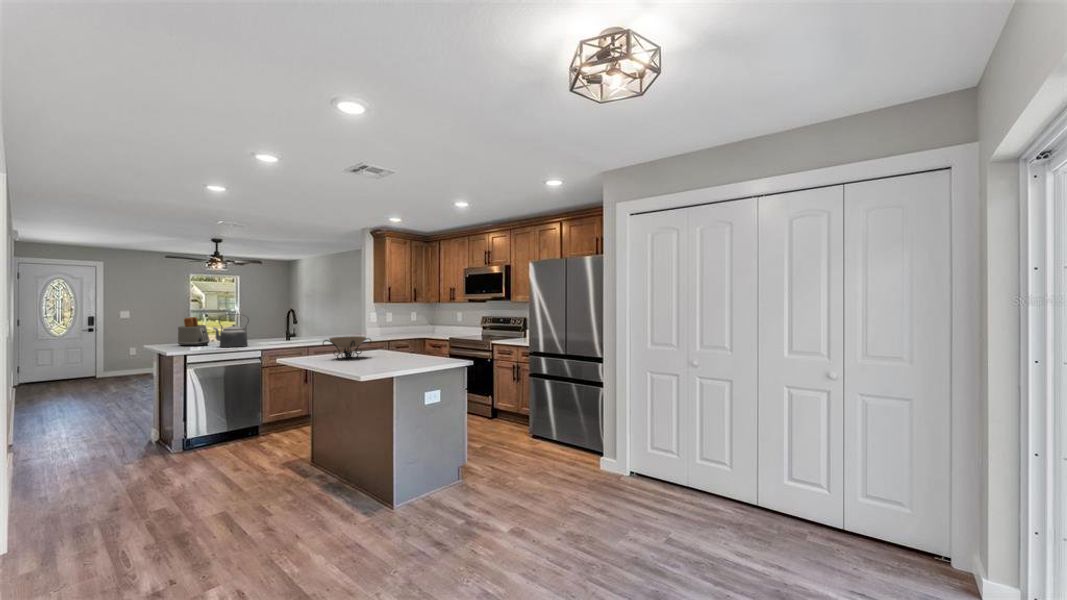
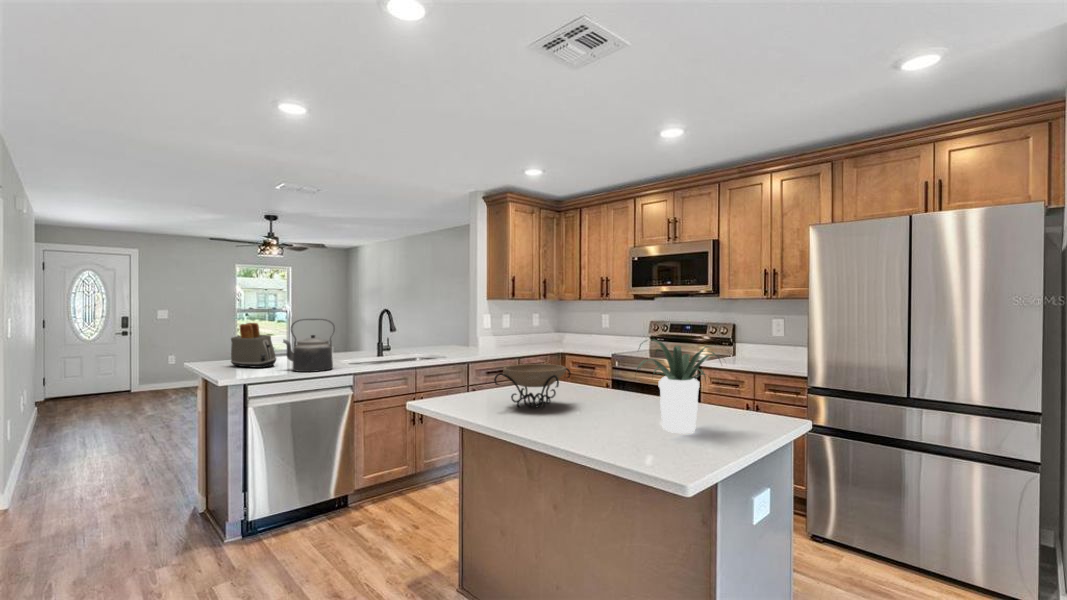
potted plant: none [377,321,431,364] -> present [637,339,718,433]

